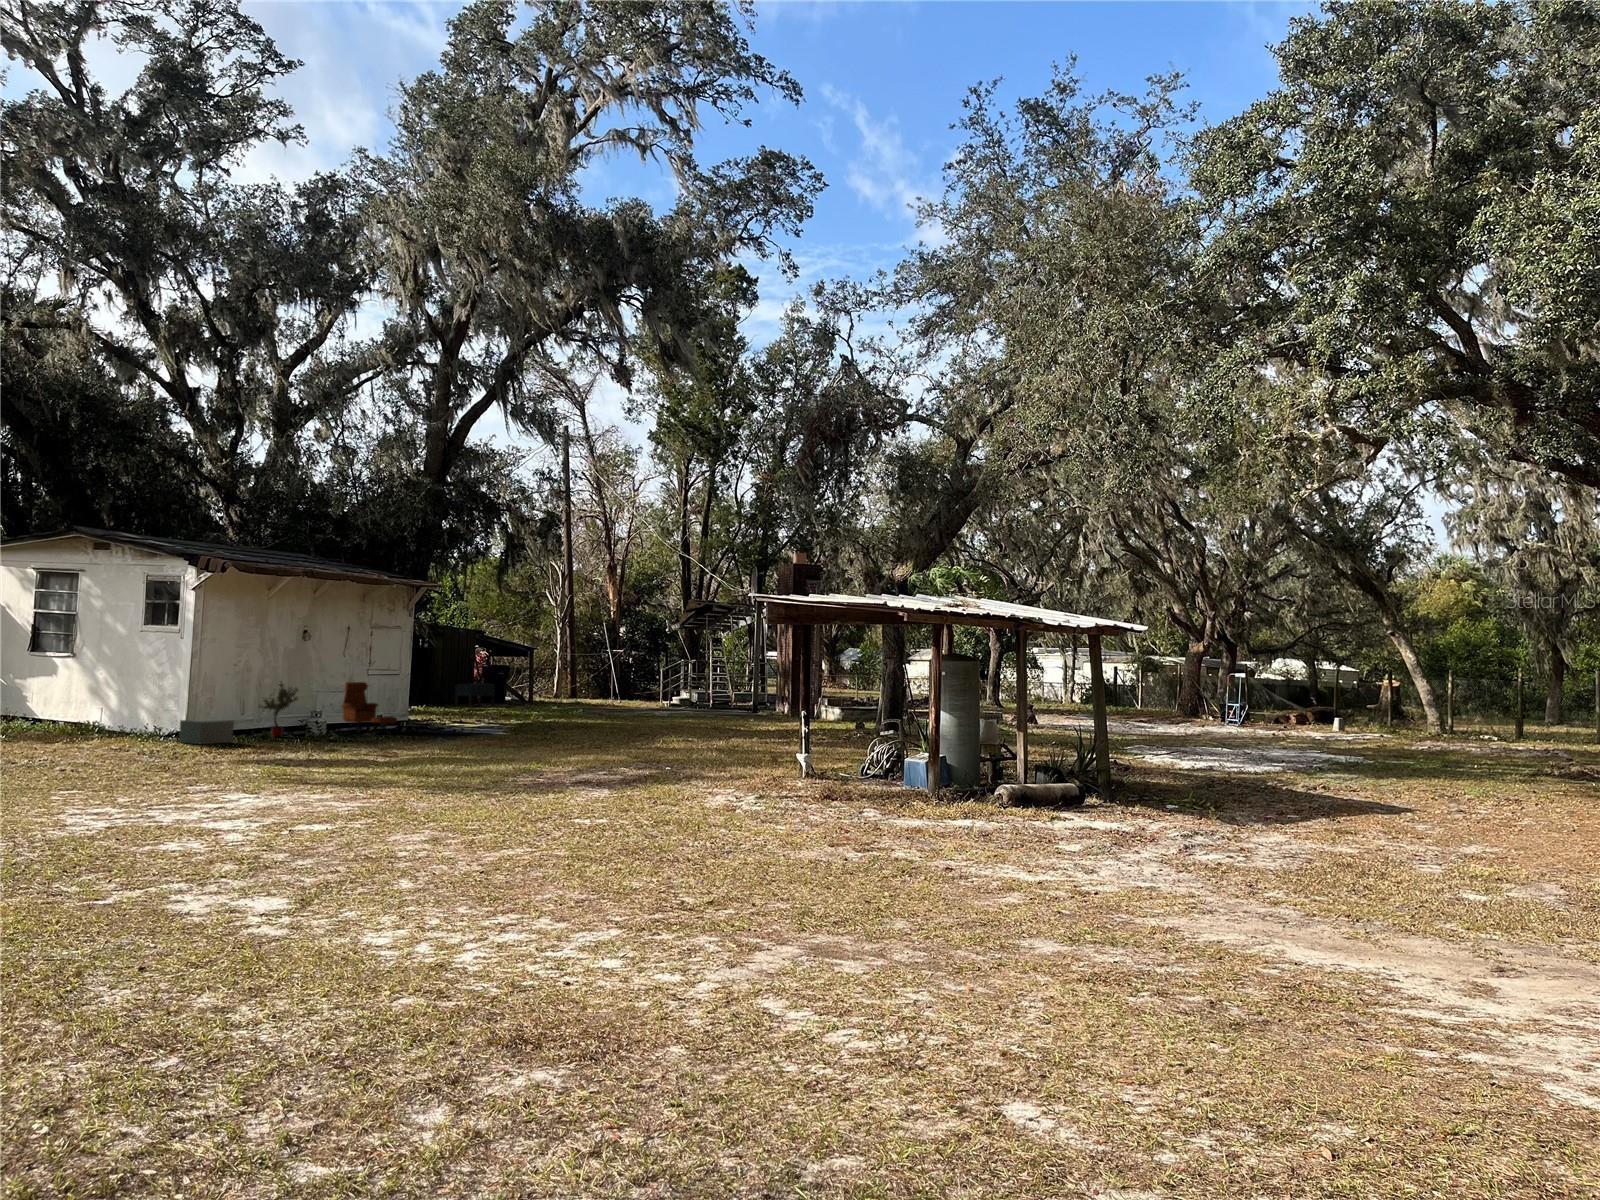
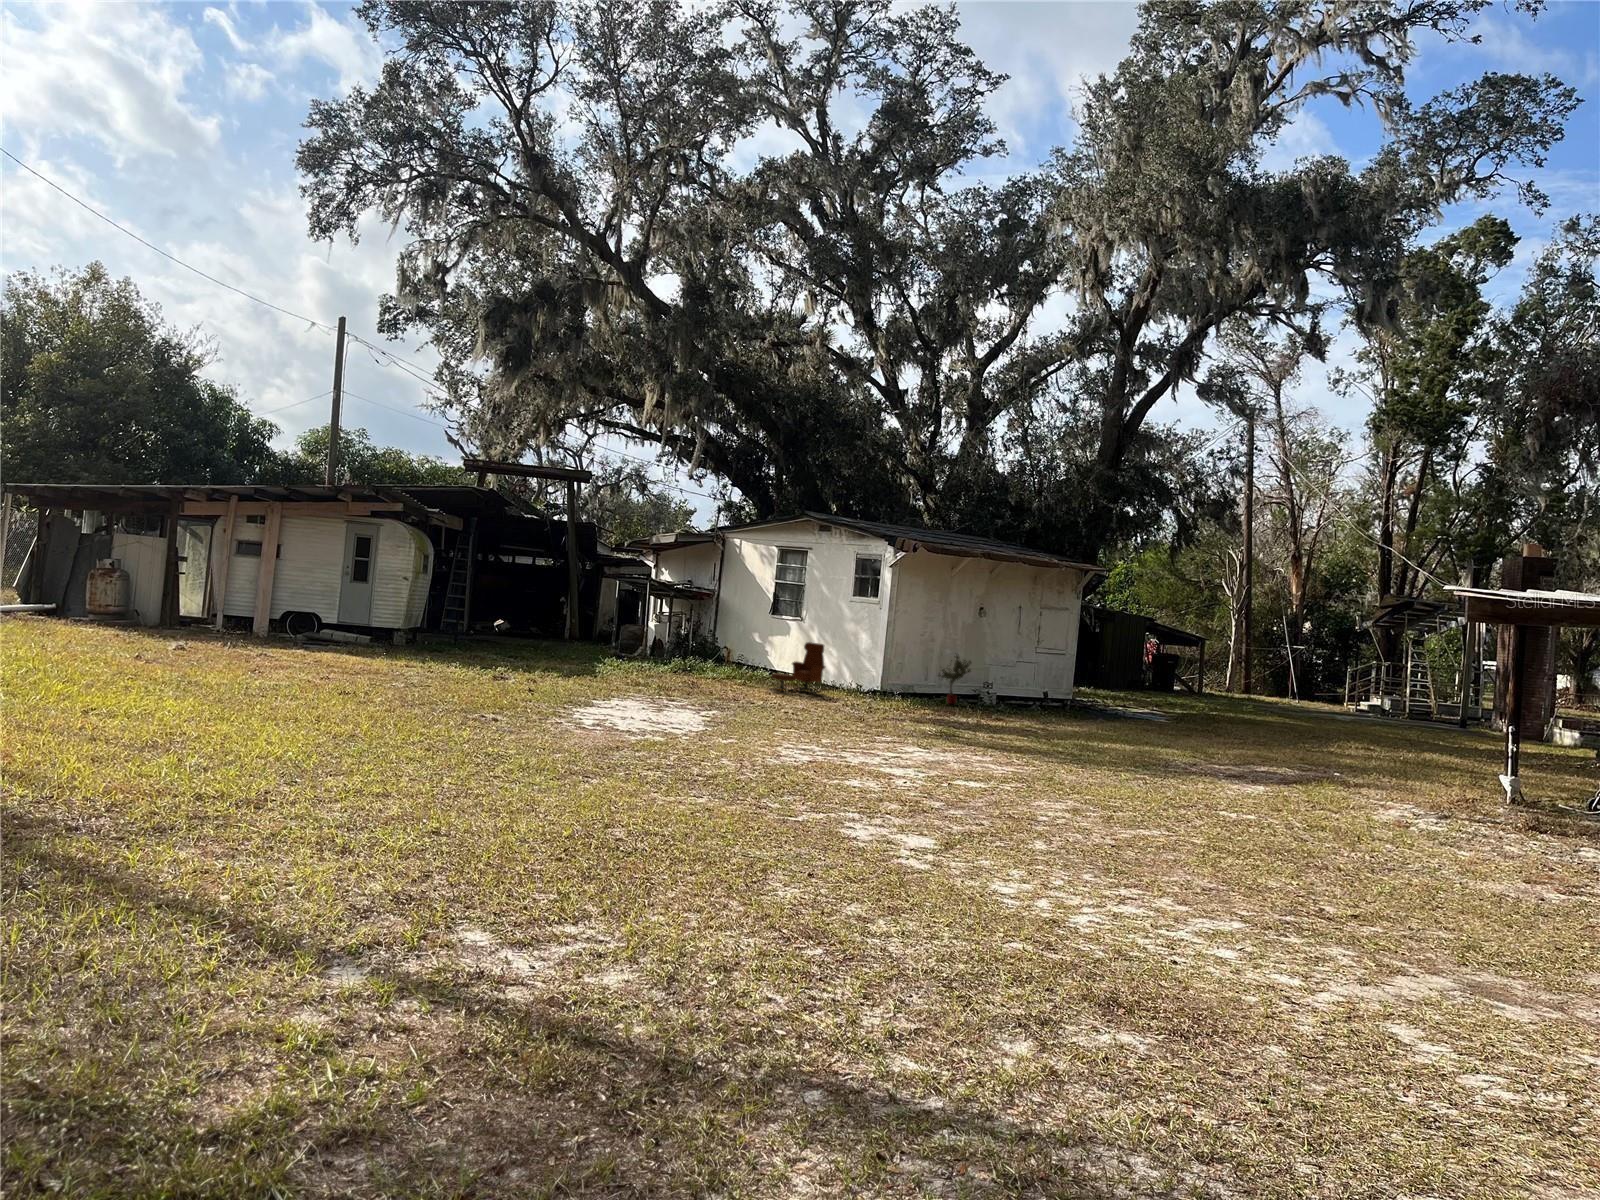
lounge chair: present [341,682,397,734] -> present [771,642,825,692]
bench: present [455,683,495,706] -> none [1121,670,1163,694]
storage box: present [179,719,234,744] -> none [871,682,916,705]

